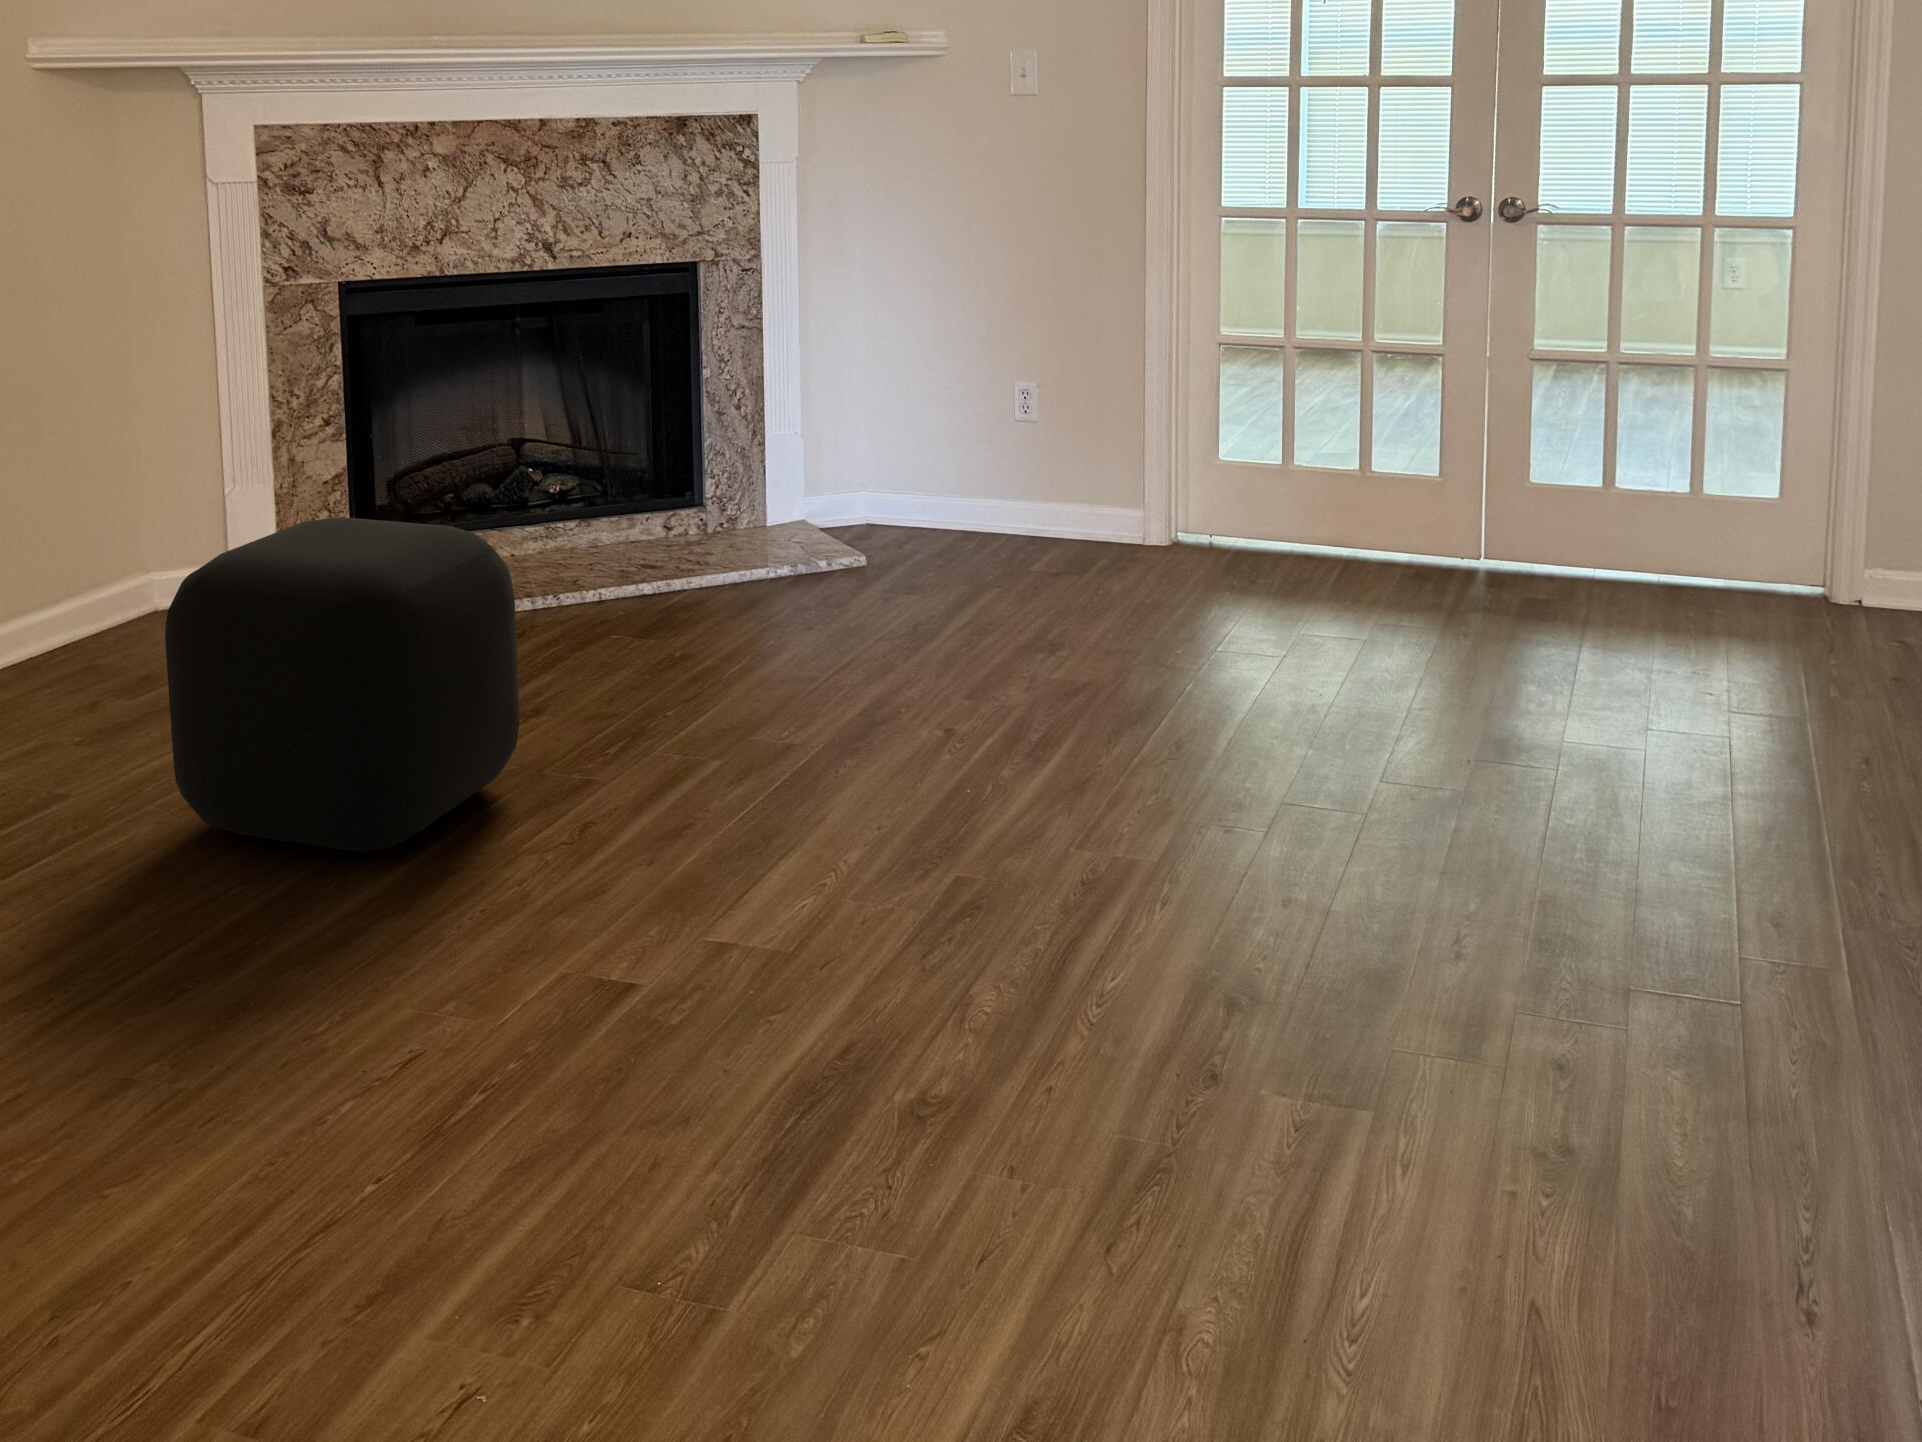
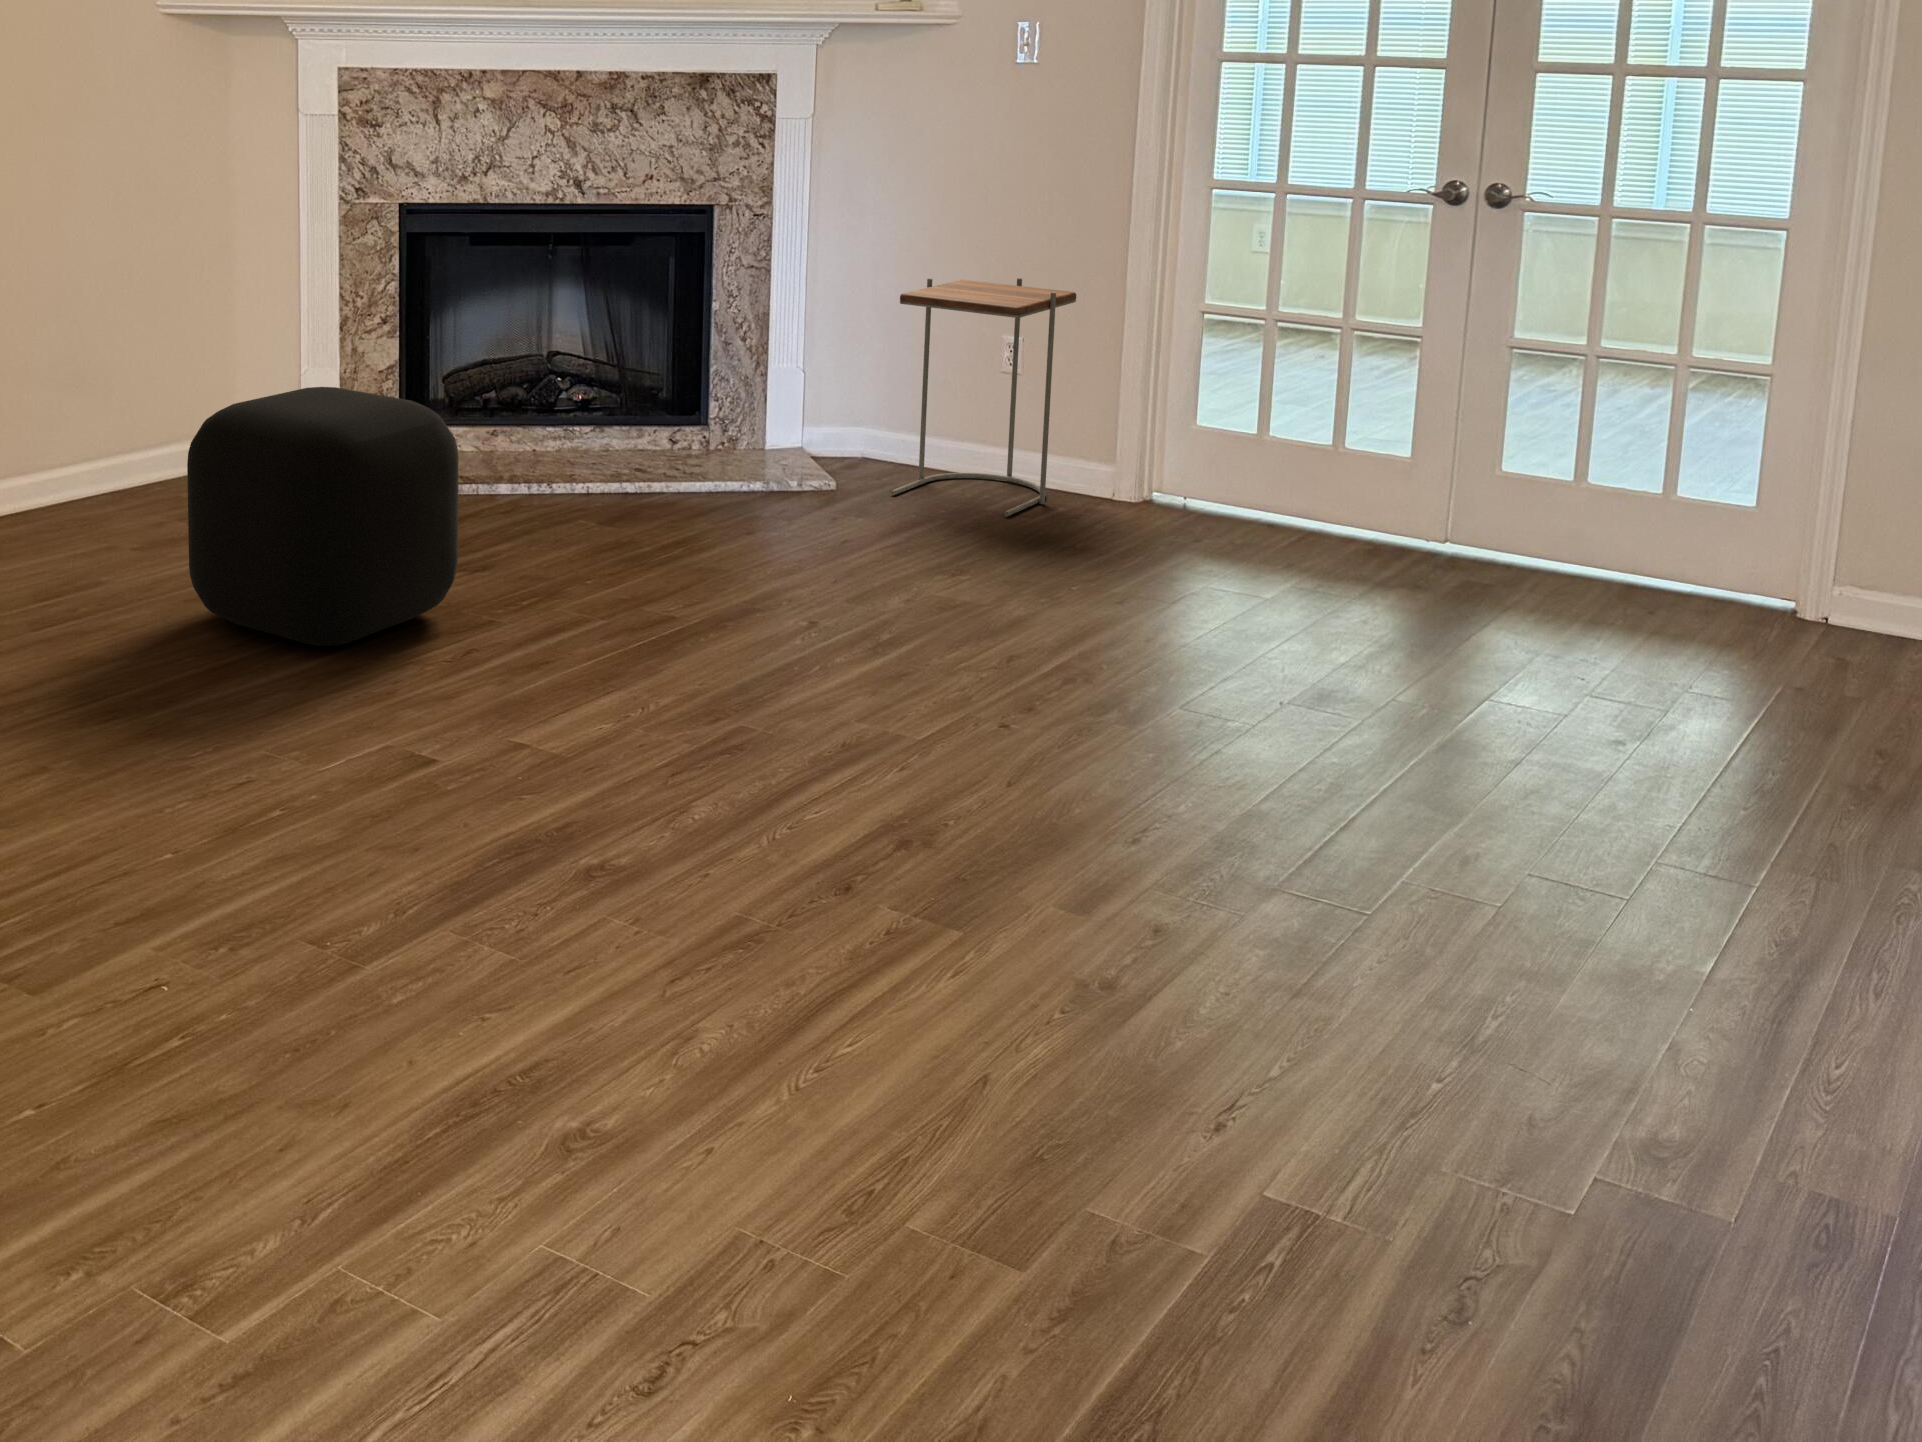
side table: none [924,321,1097,578] -> present [891,278,1076,517]

